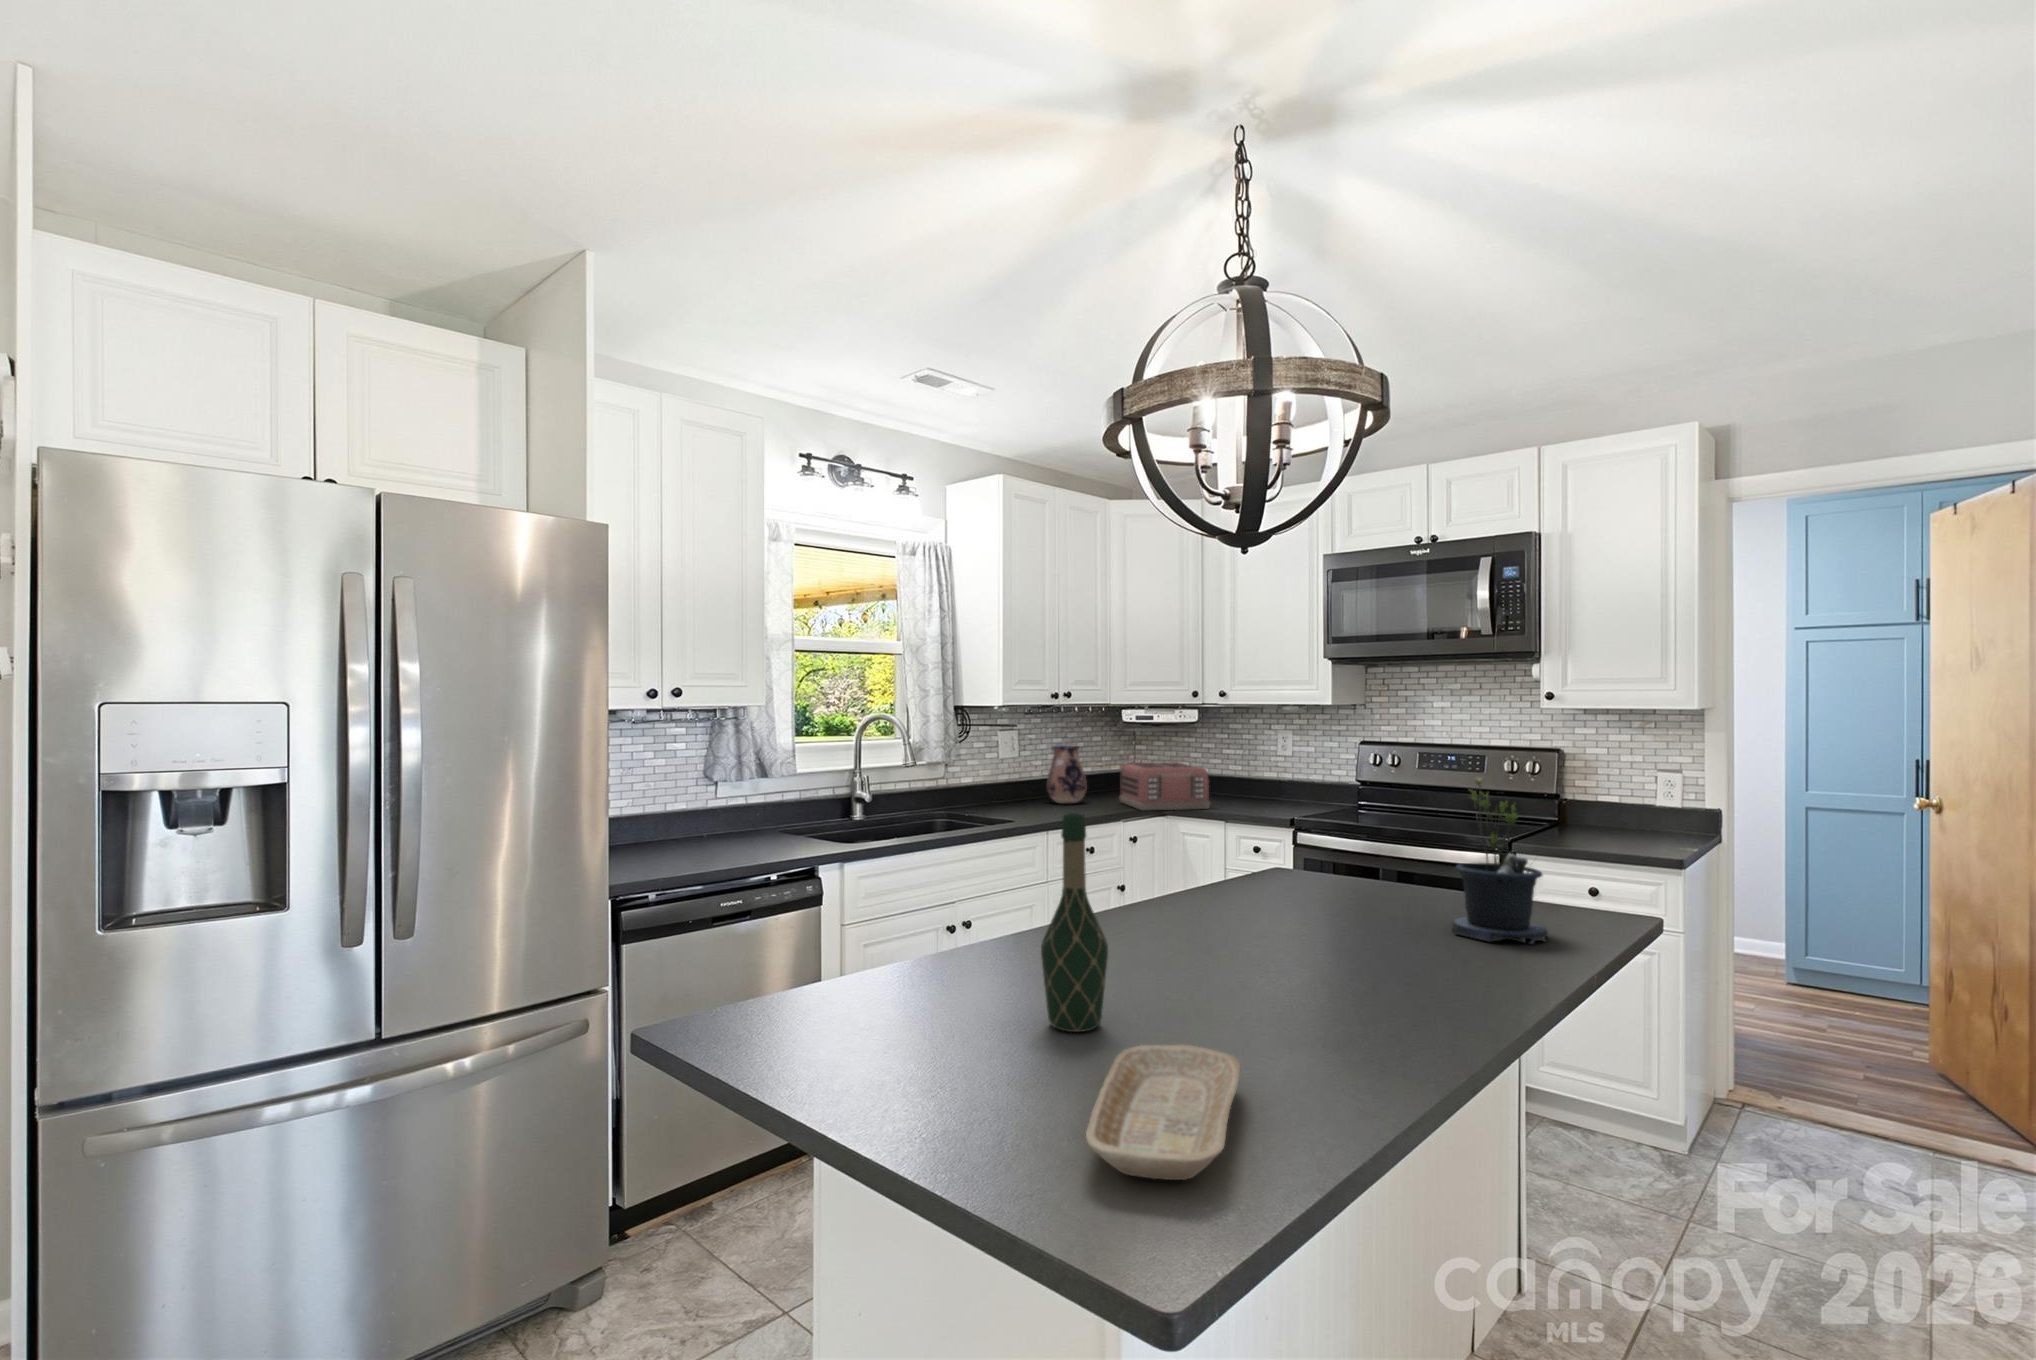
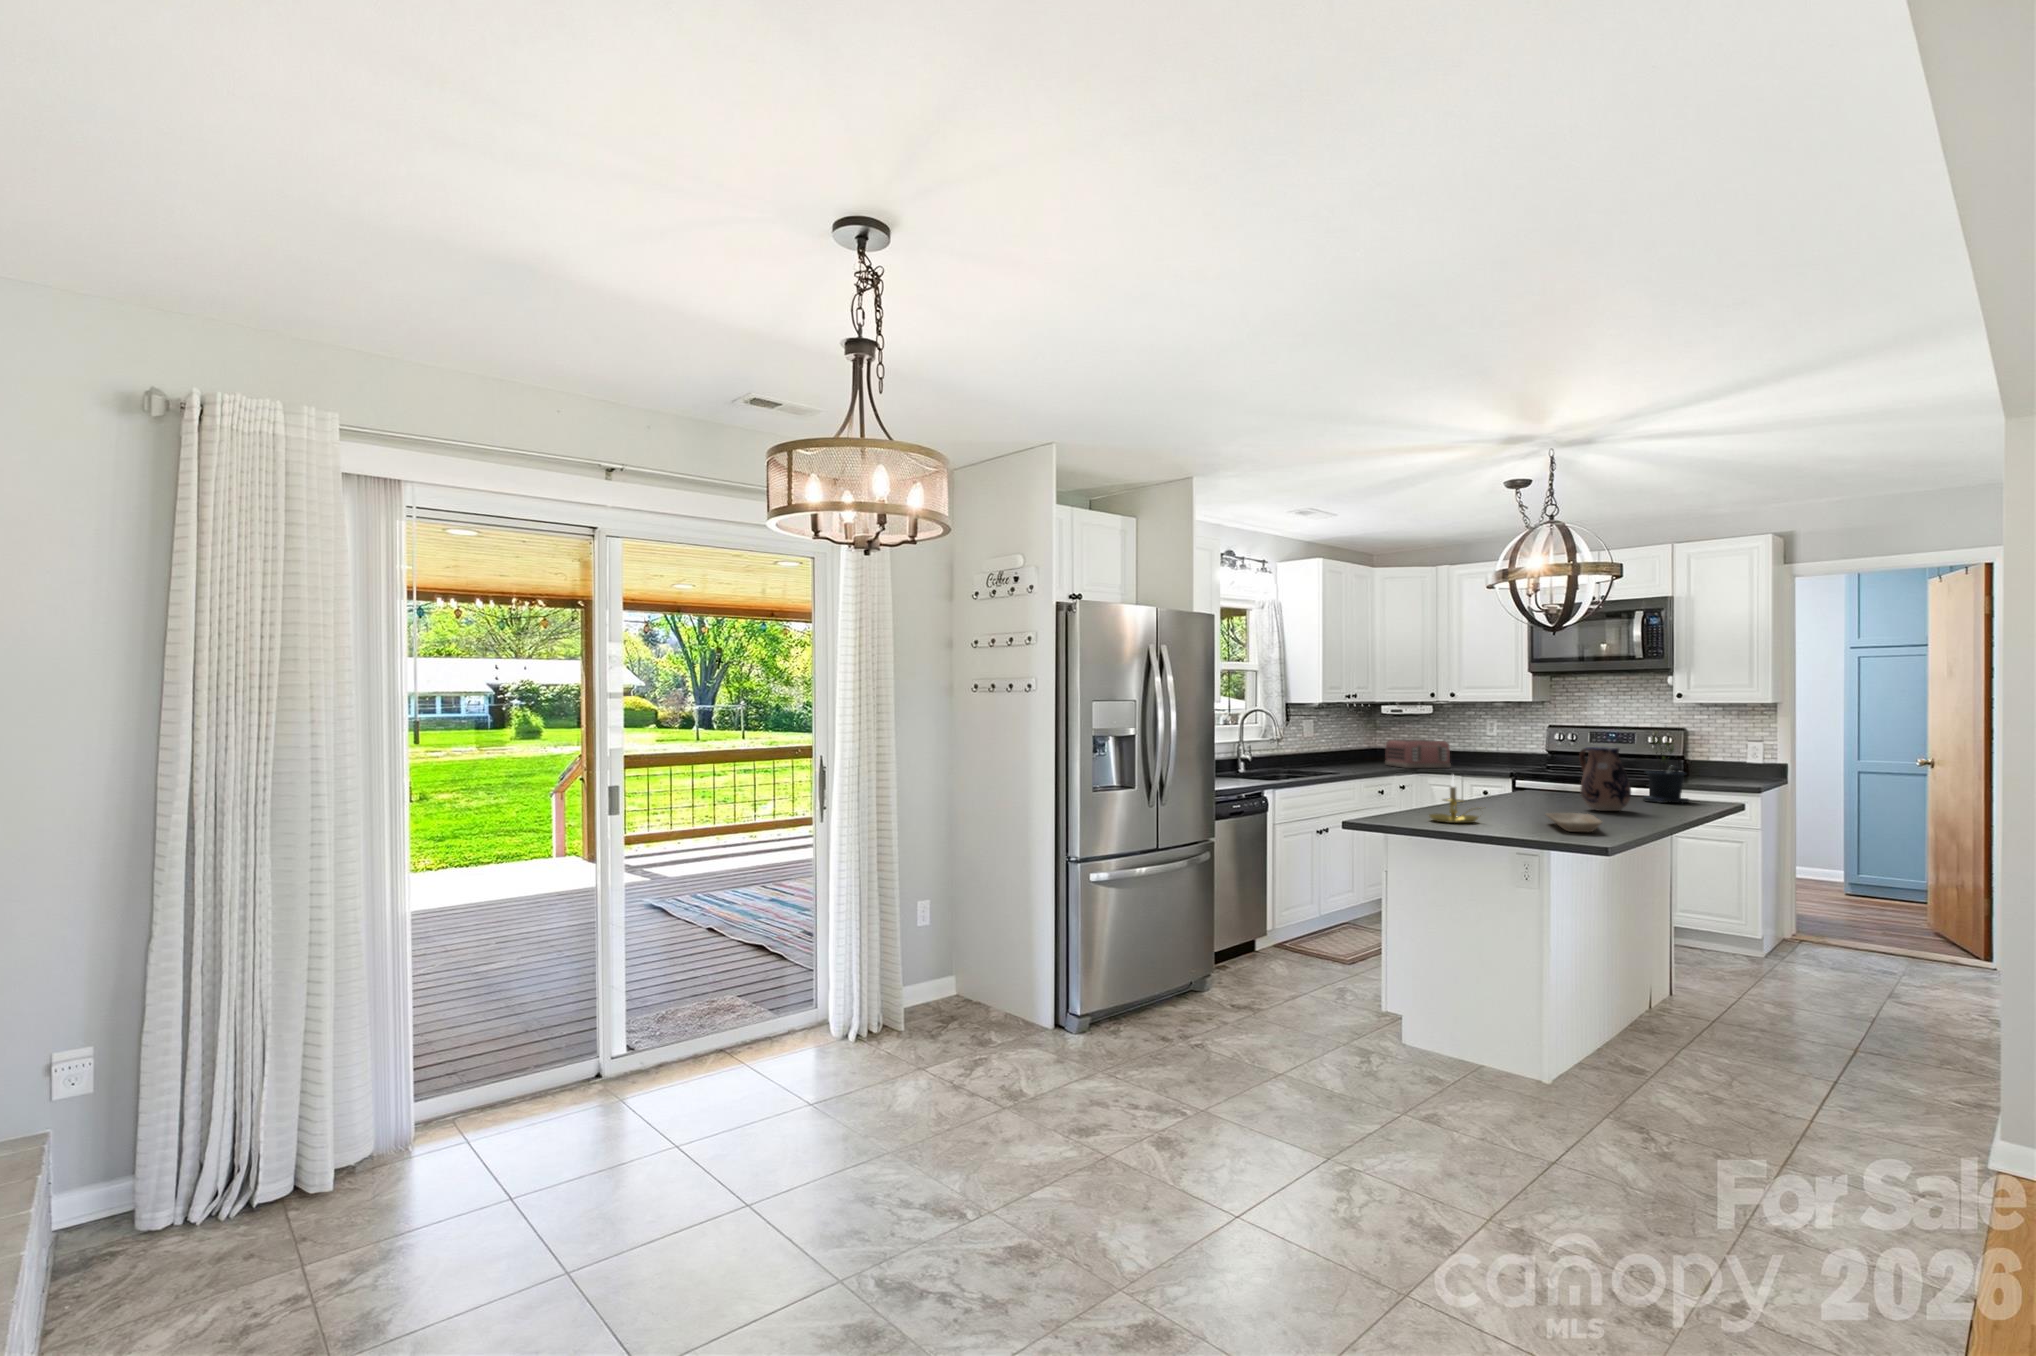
ceramic pitcher: present [1047,745,1087,803] -> present [1579,747,1631,811]
wine bottle: present [1041,813,1108,1032] -> none [1495,738,1523,817]
candle holder: none [811,931,955,1087] -> present [1429,777,1480,823]

